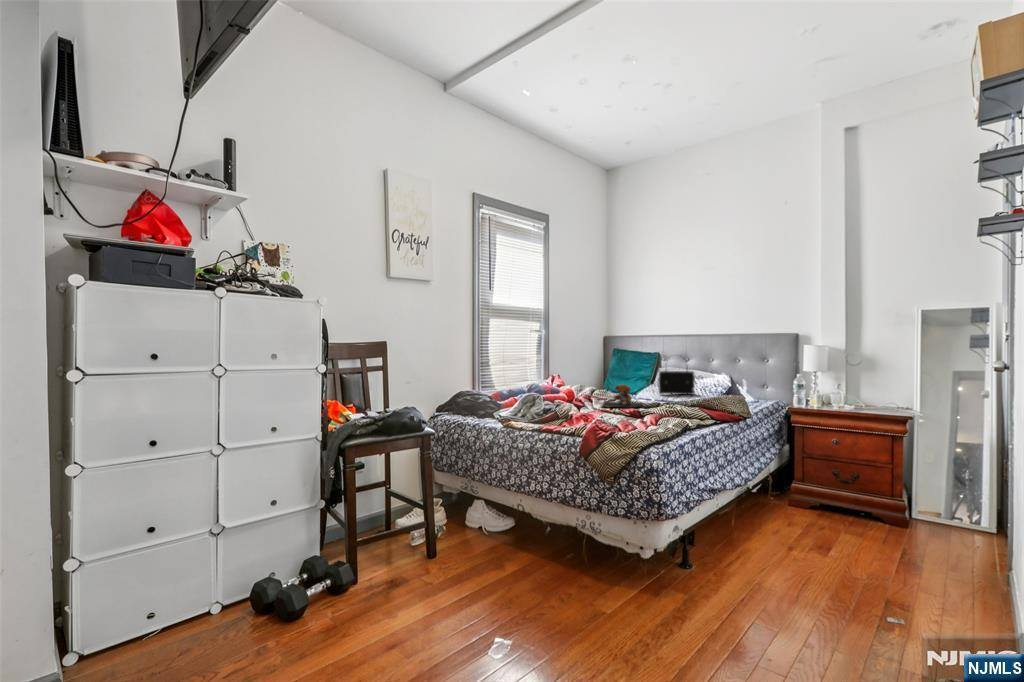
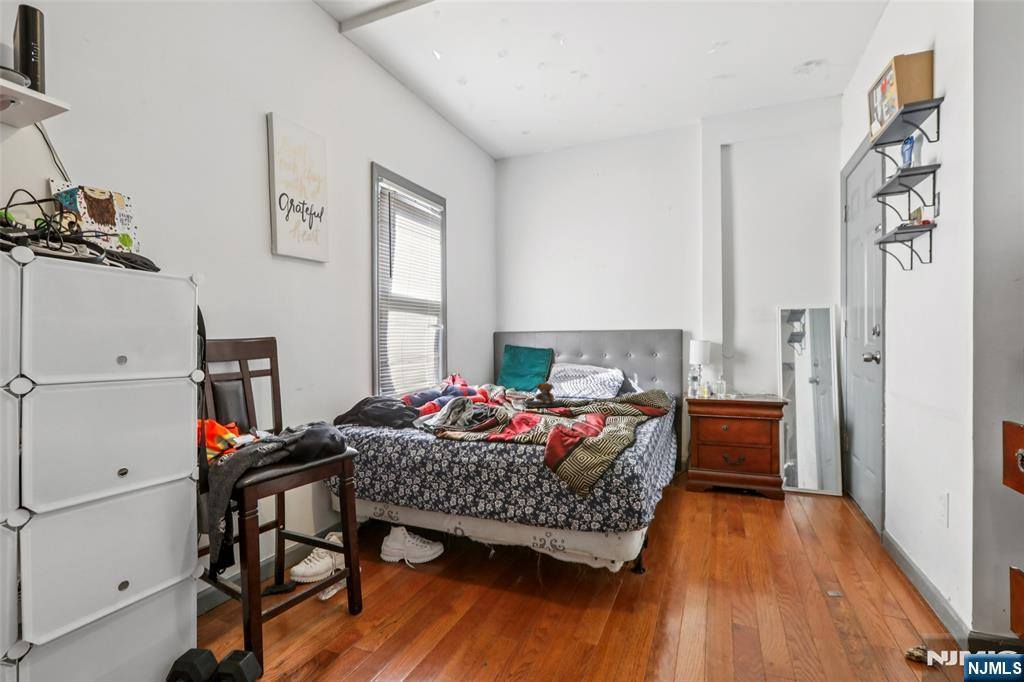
handbag: present [659,361,695,395] -> none [565,351,599,391]

